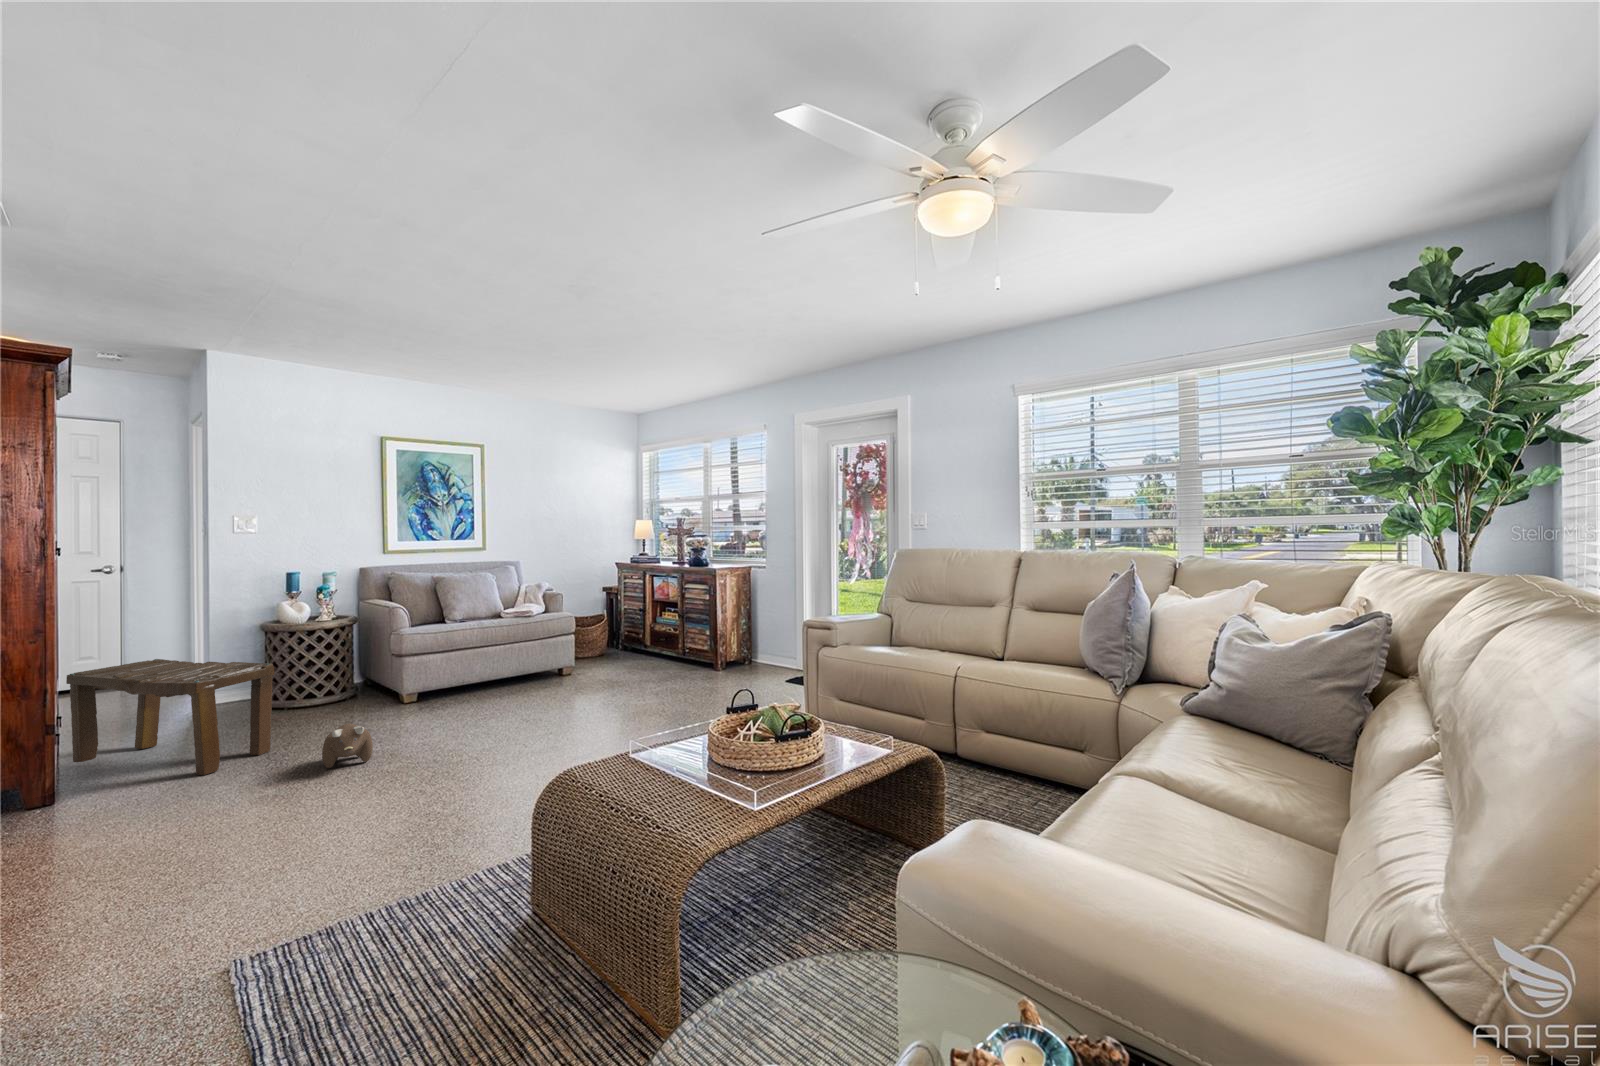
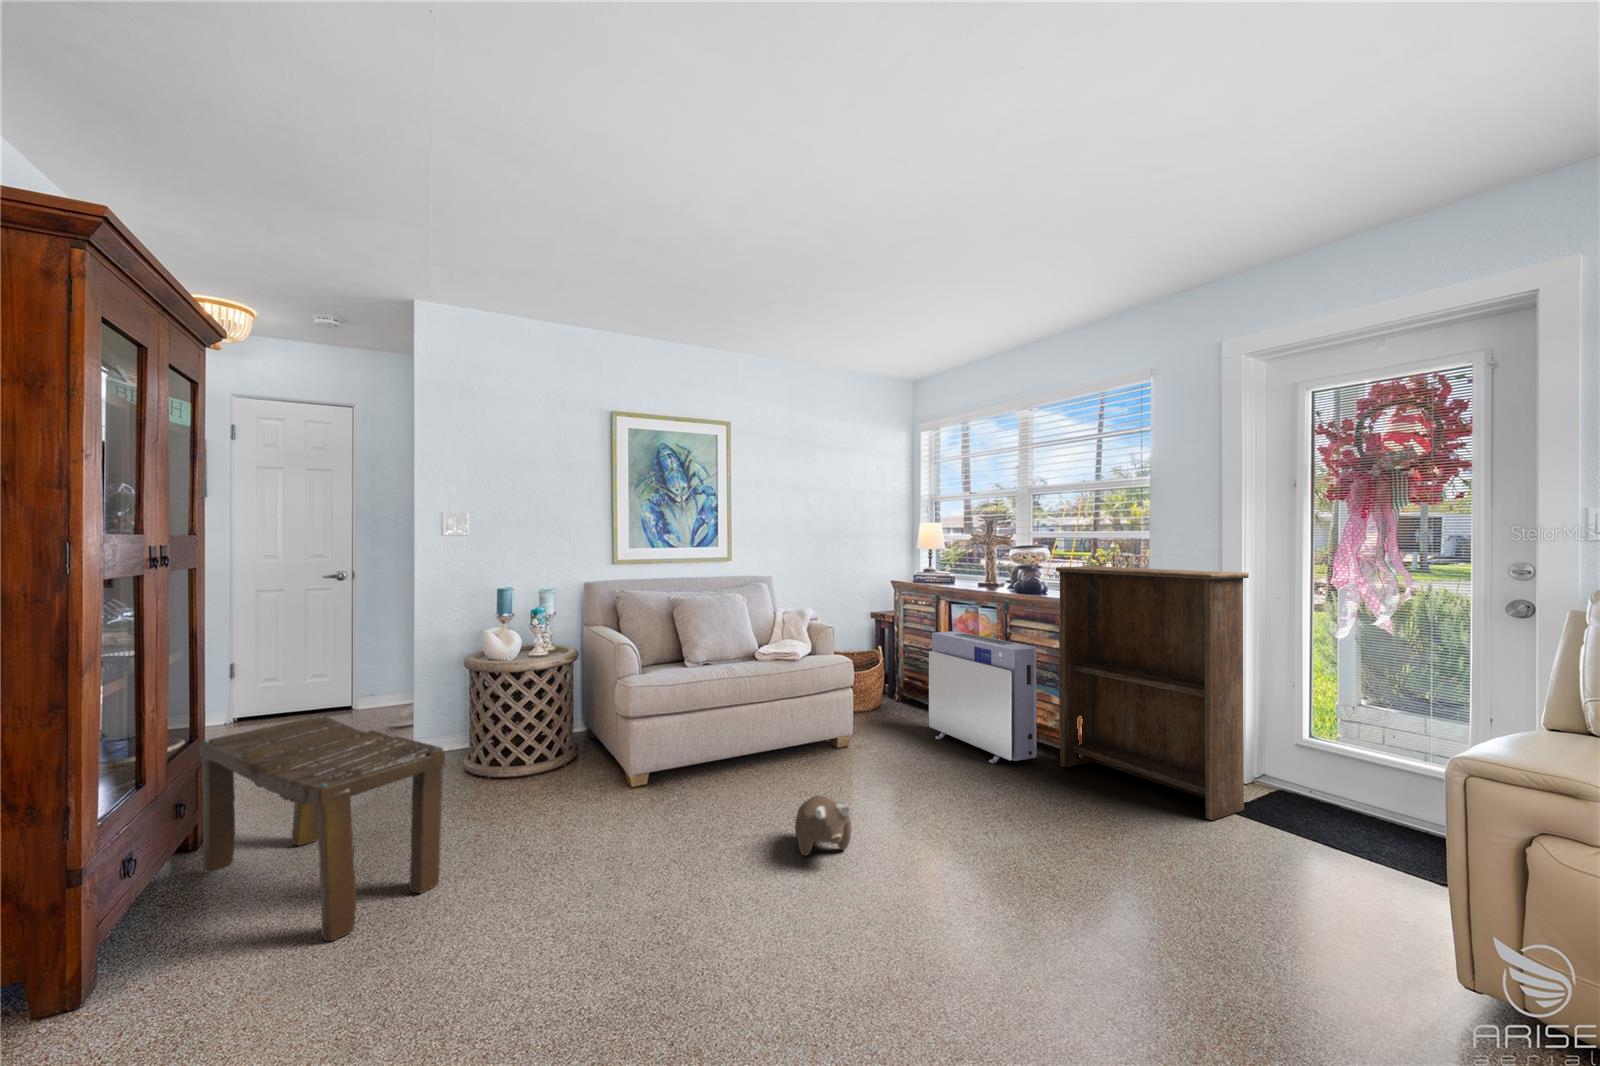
bookshelf: none [704,547,796,685] -> present [1056,566,1249,820]
air purifier: none [633,595,695,674] -> present [929,632,1037,763]
plush toy: present [322,724,373,768] -> present [795,795,852,856]

